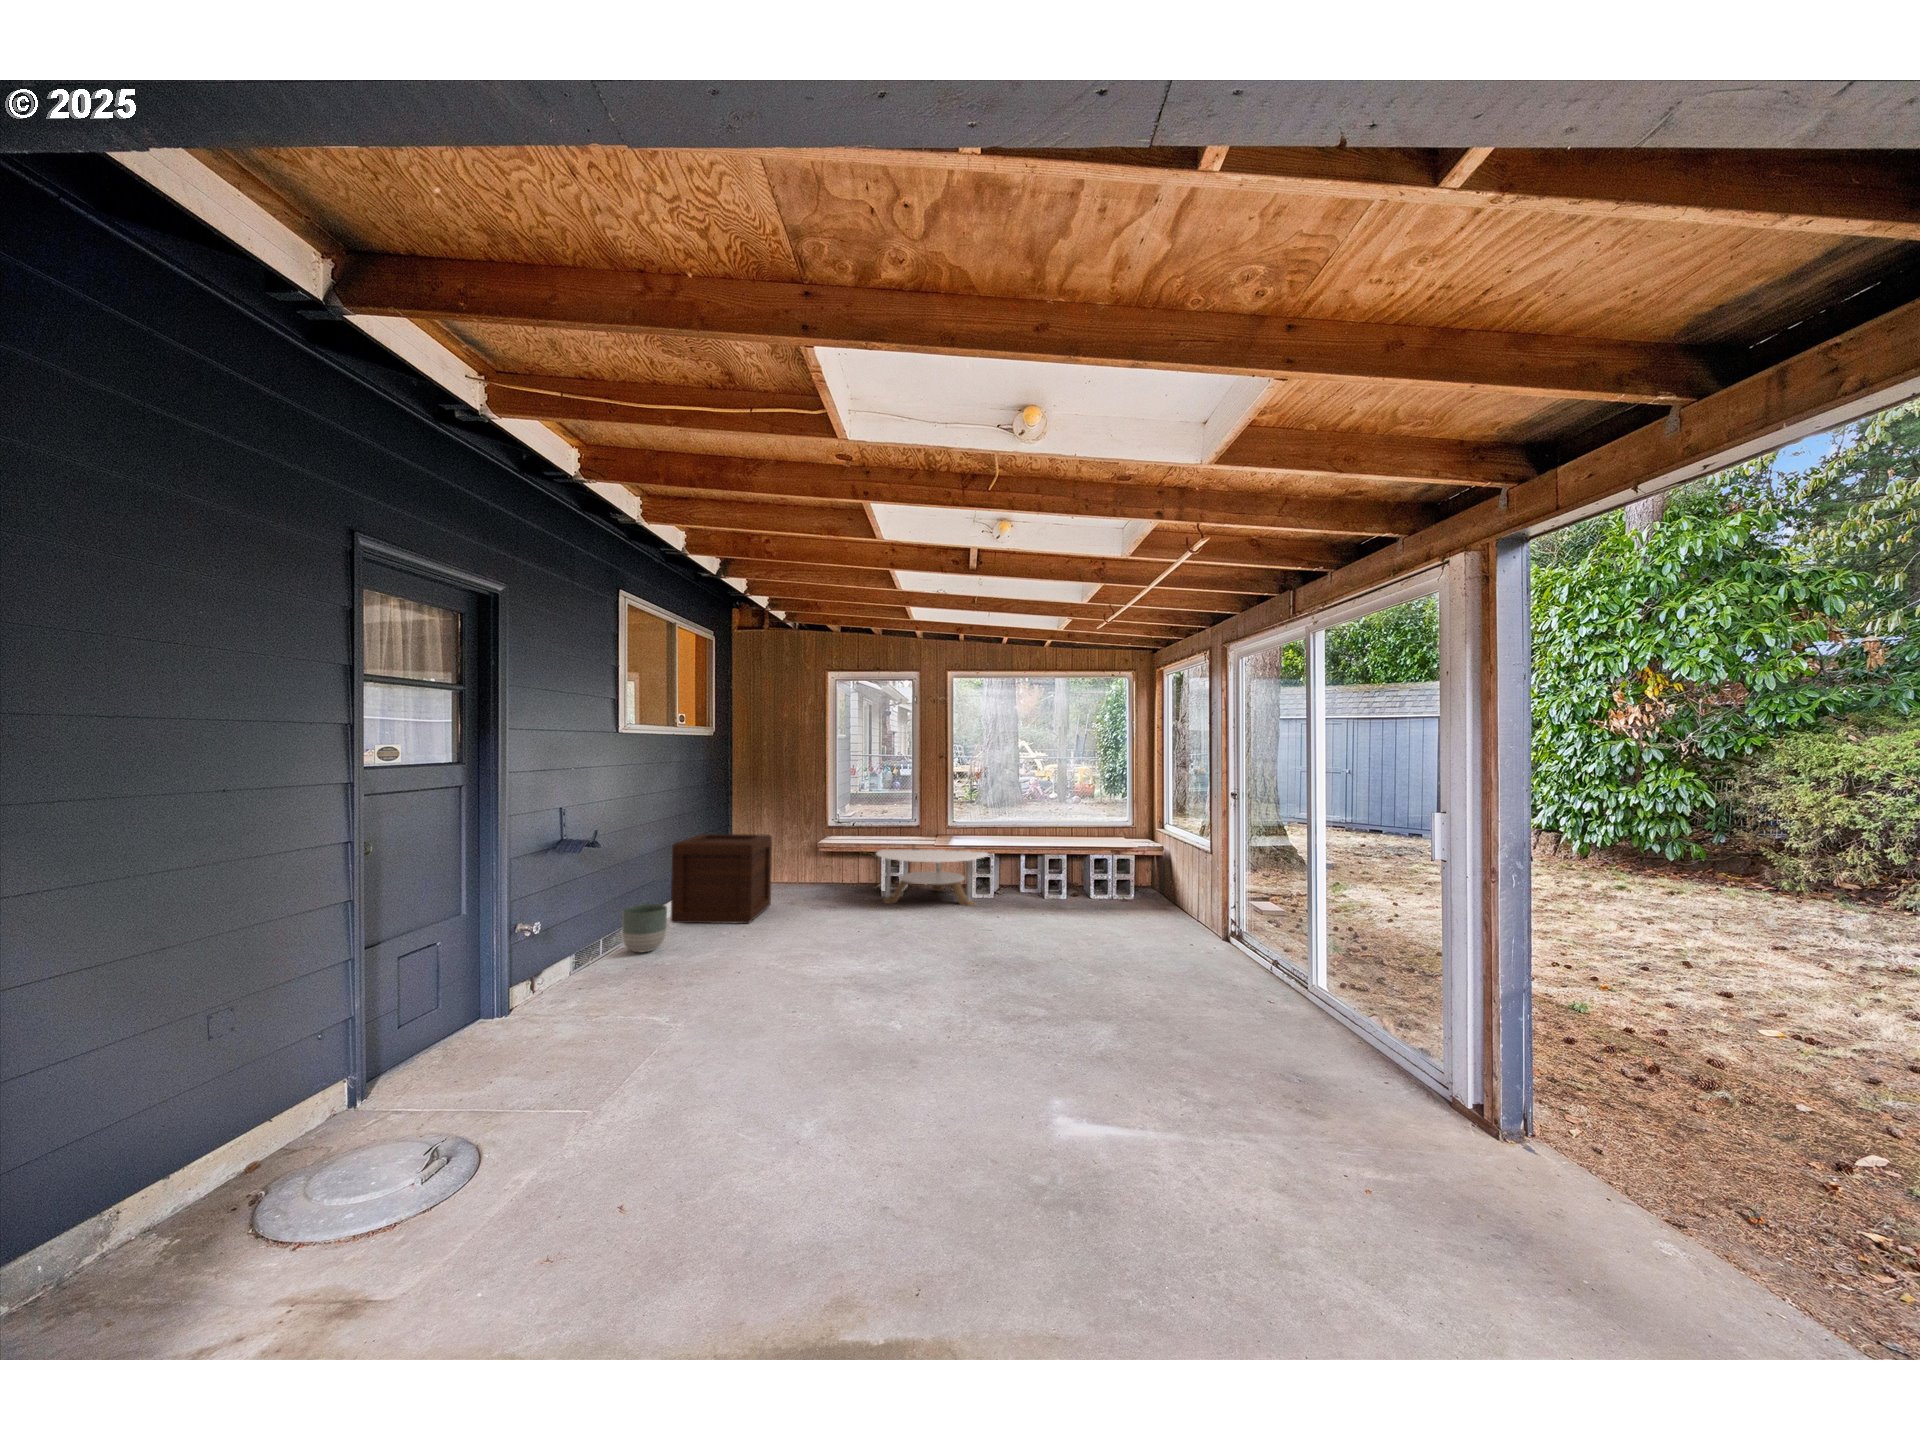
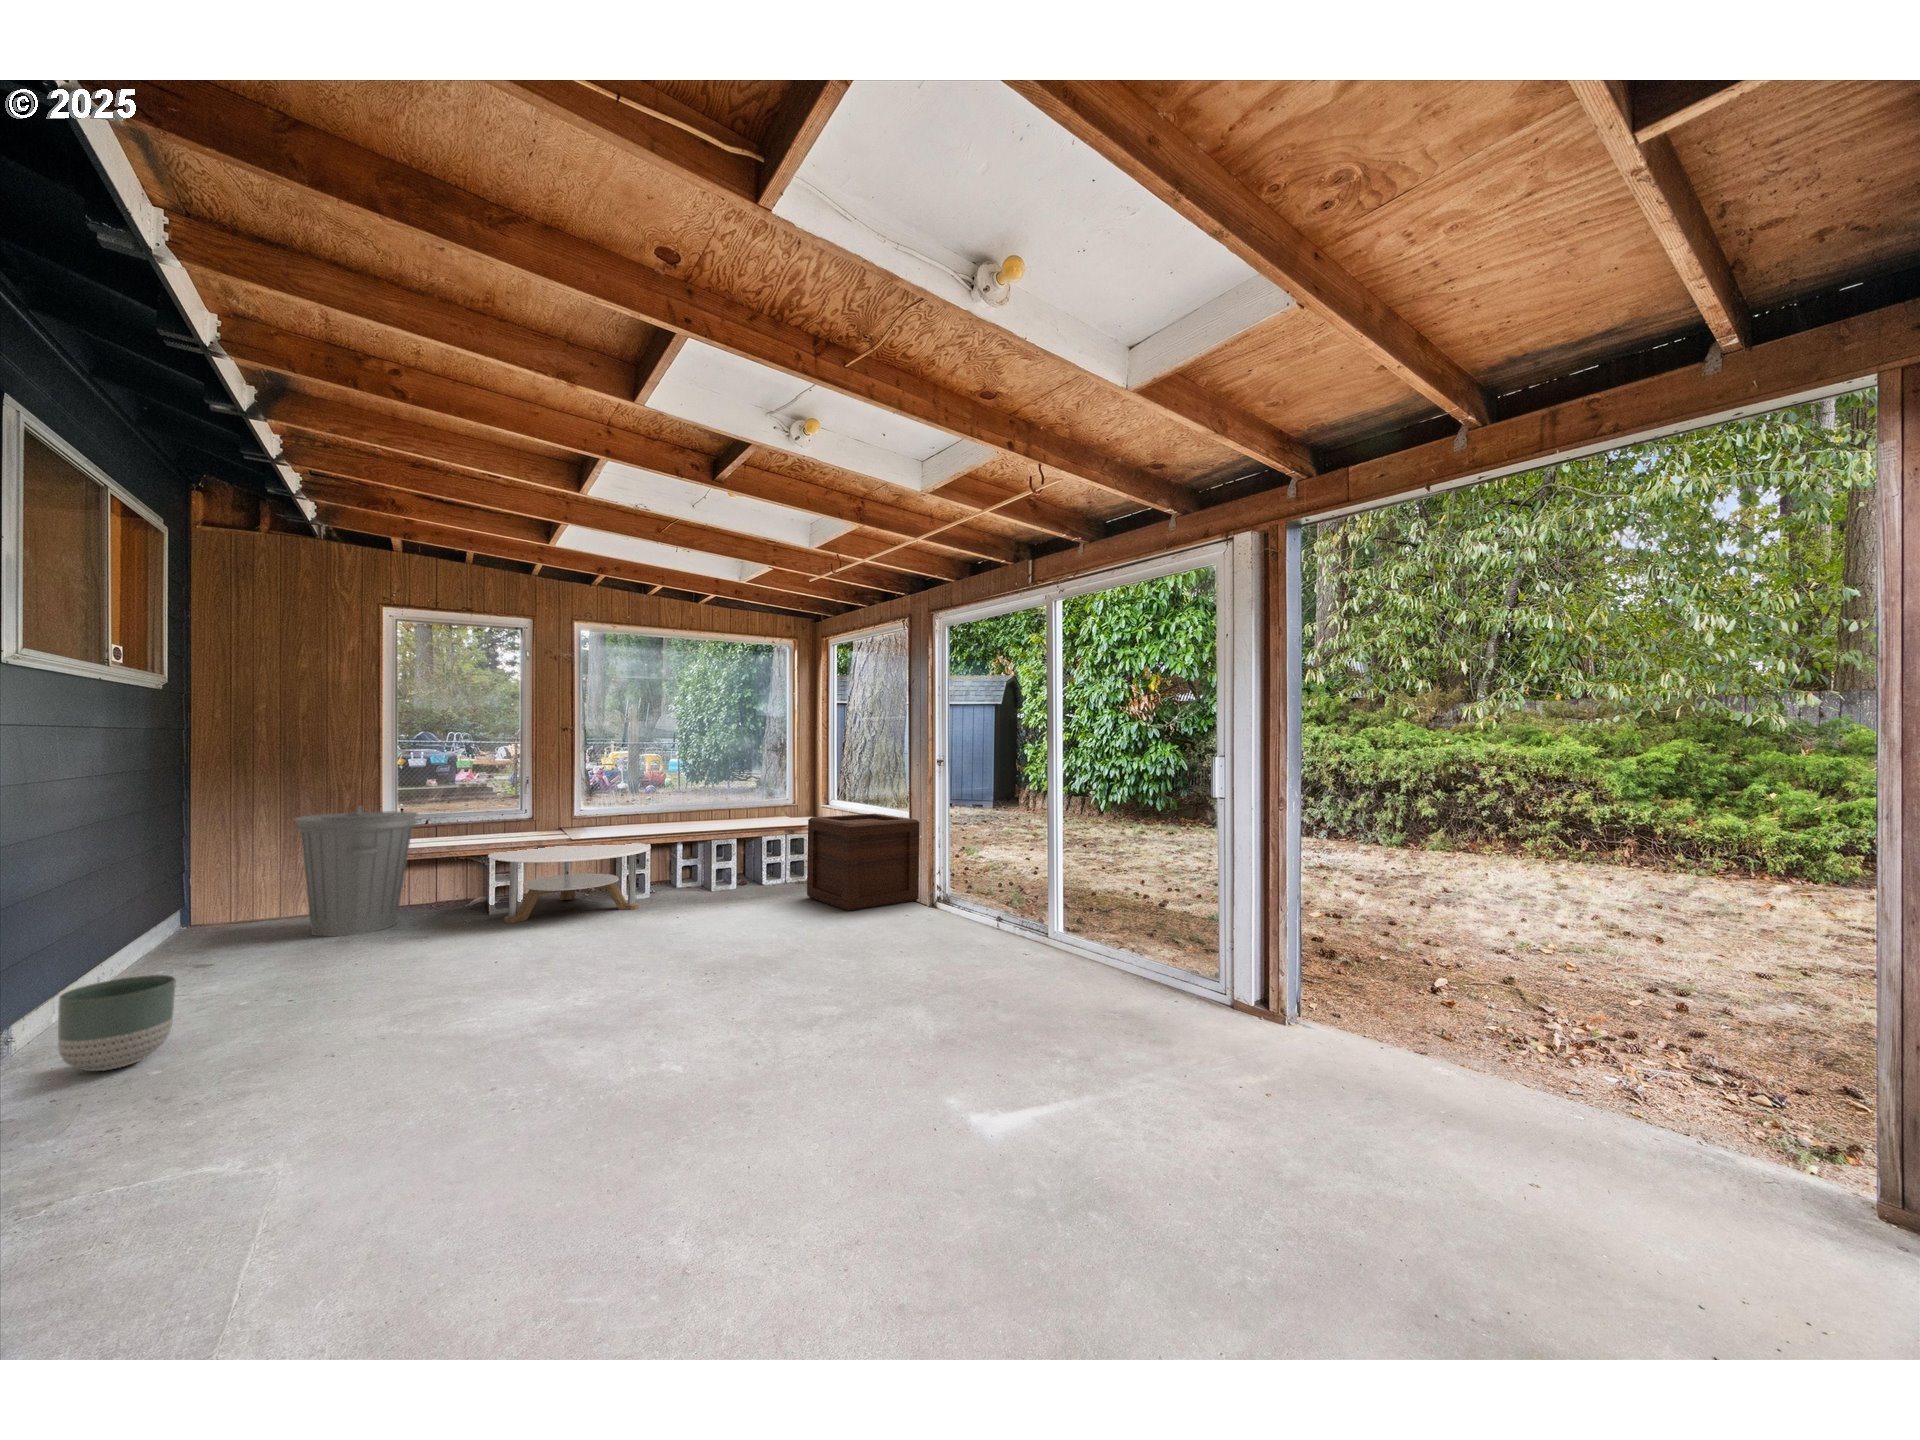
trash can: none [774,811,840,897] -> present [295,806,418,936]
wooden crate: present [671,834,772,924] -> present [807,814,919,911]

